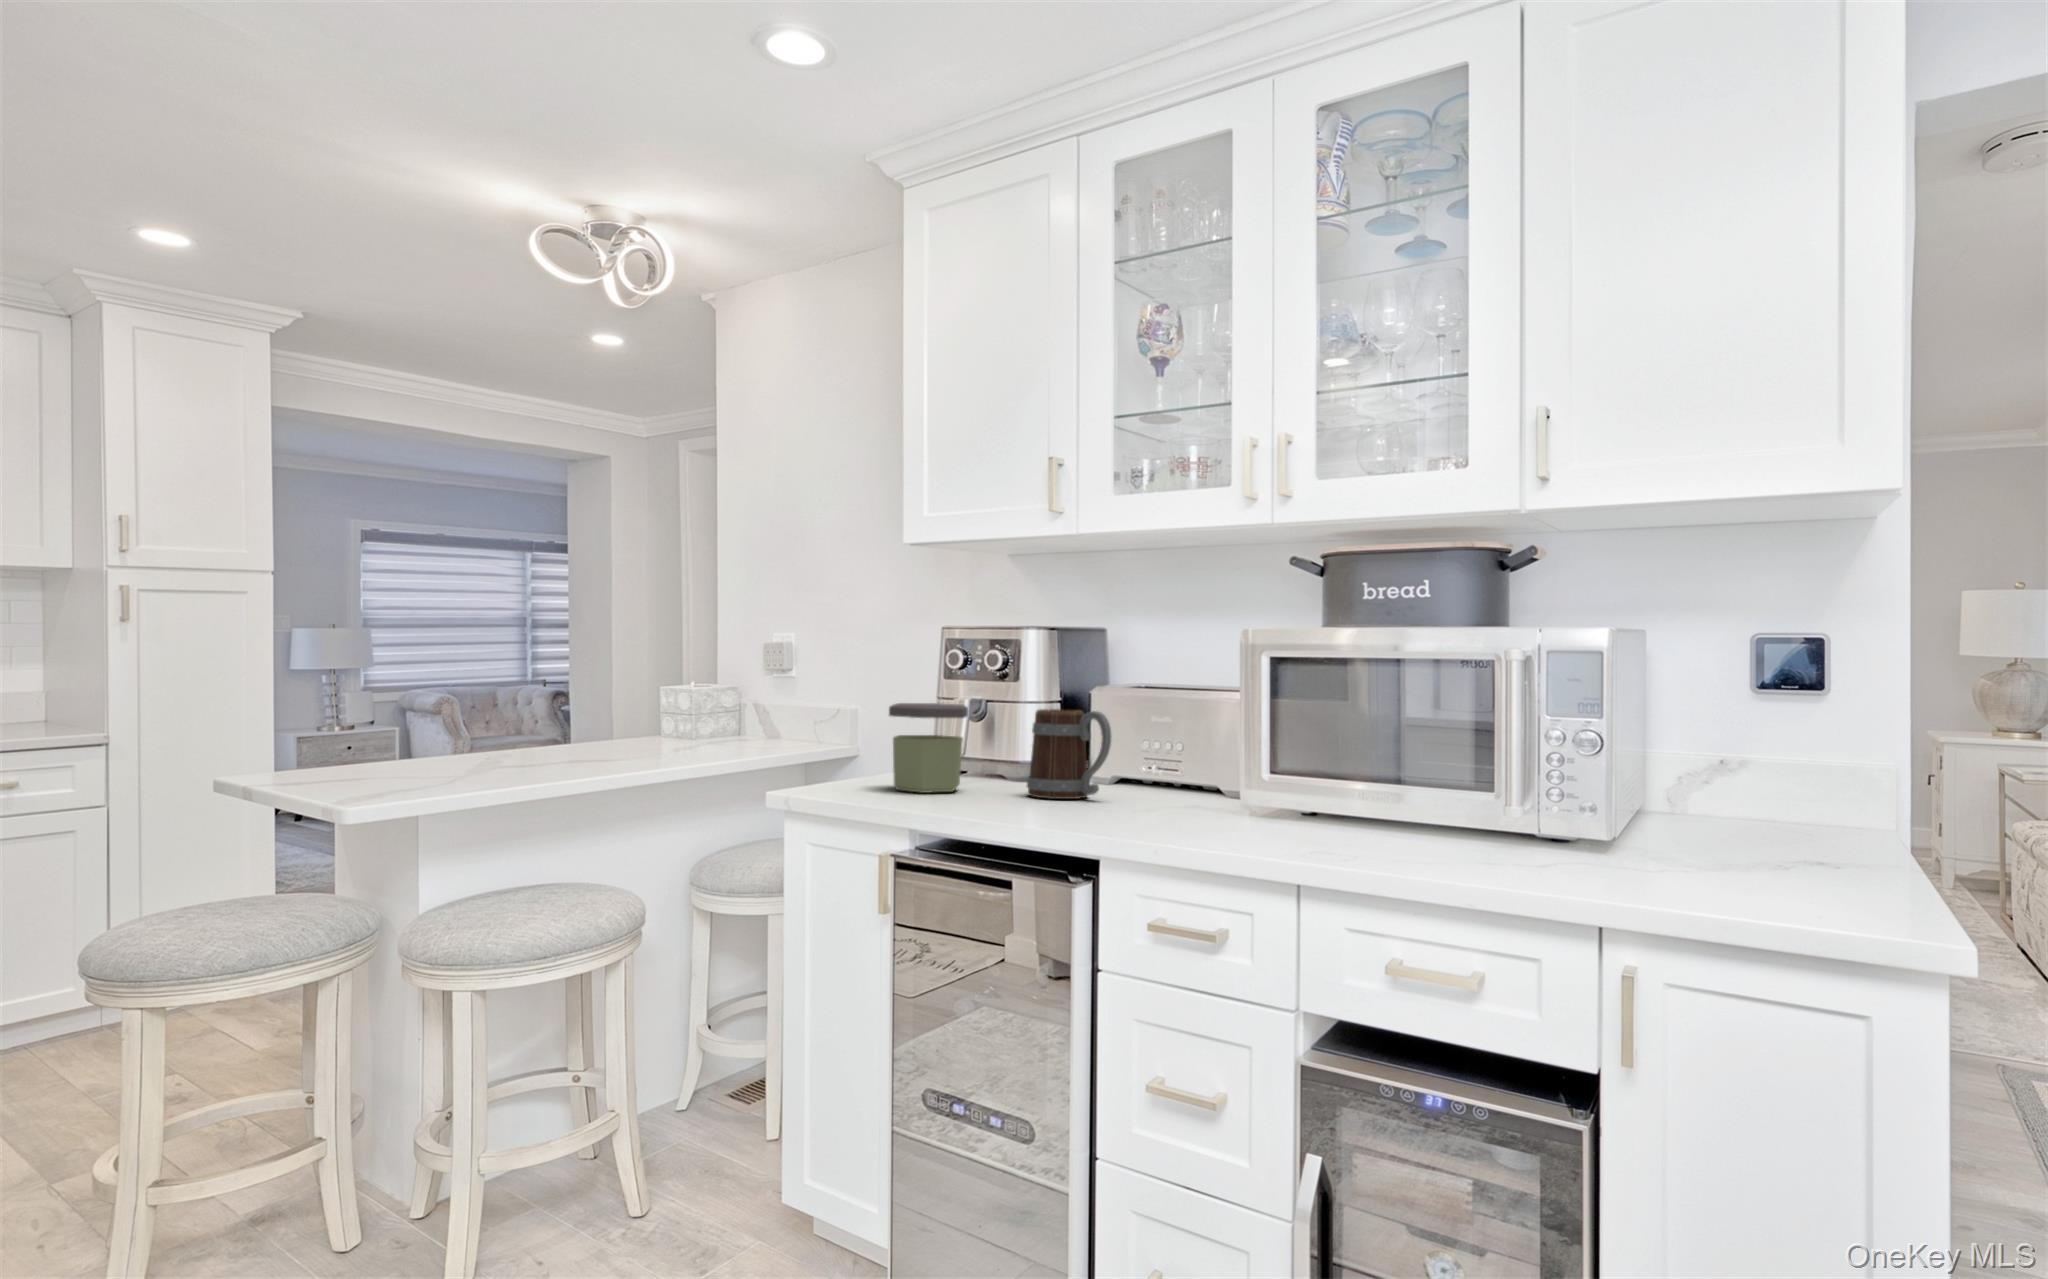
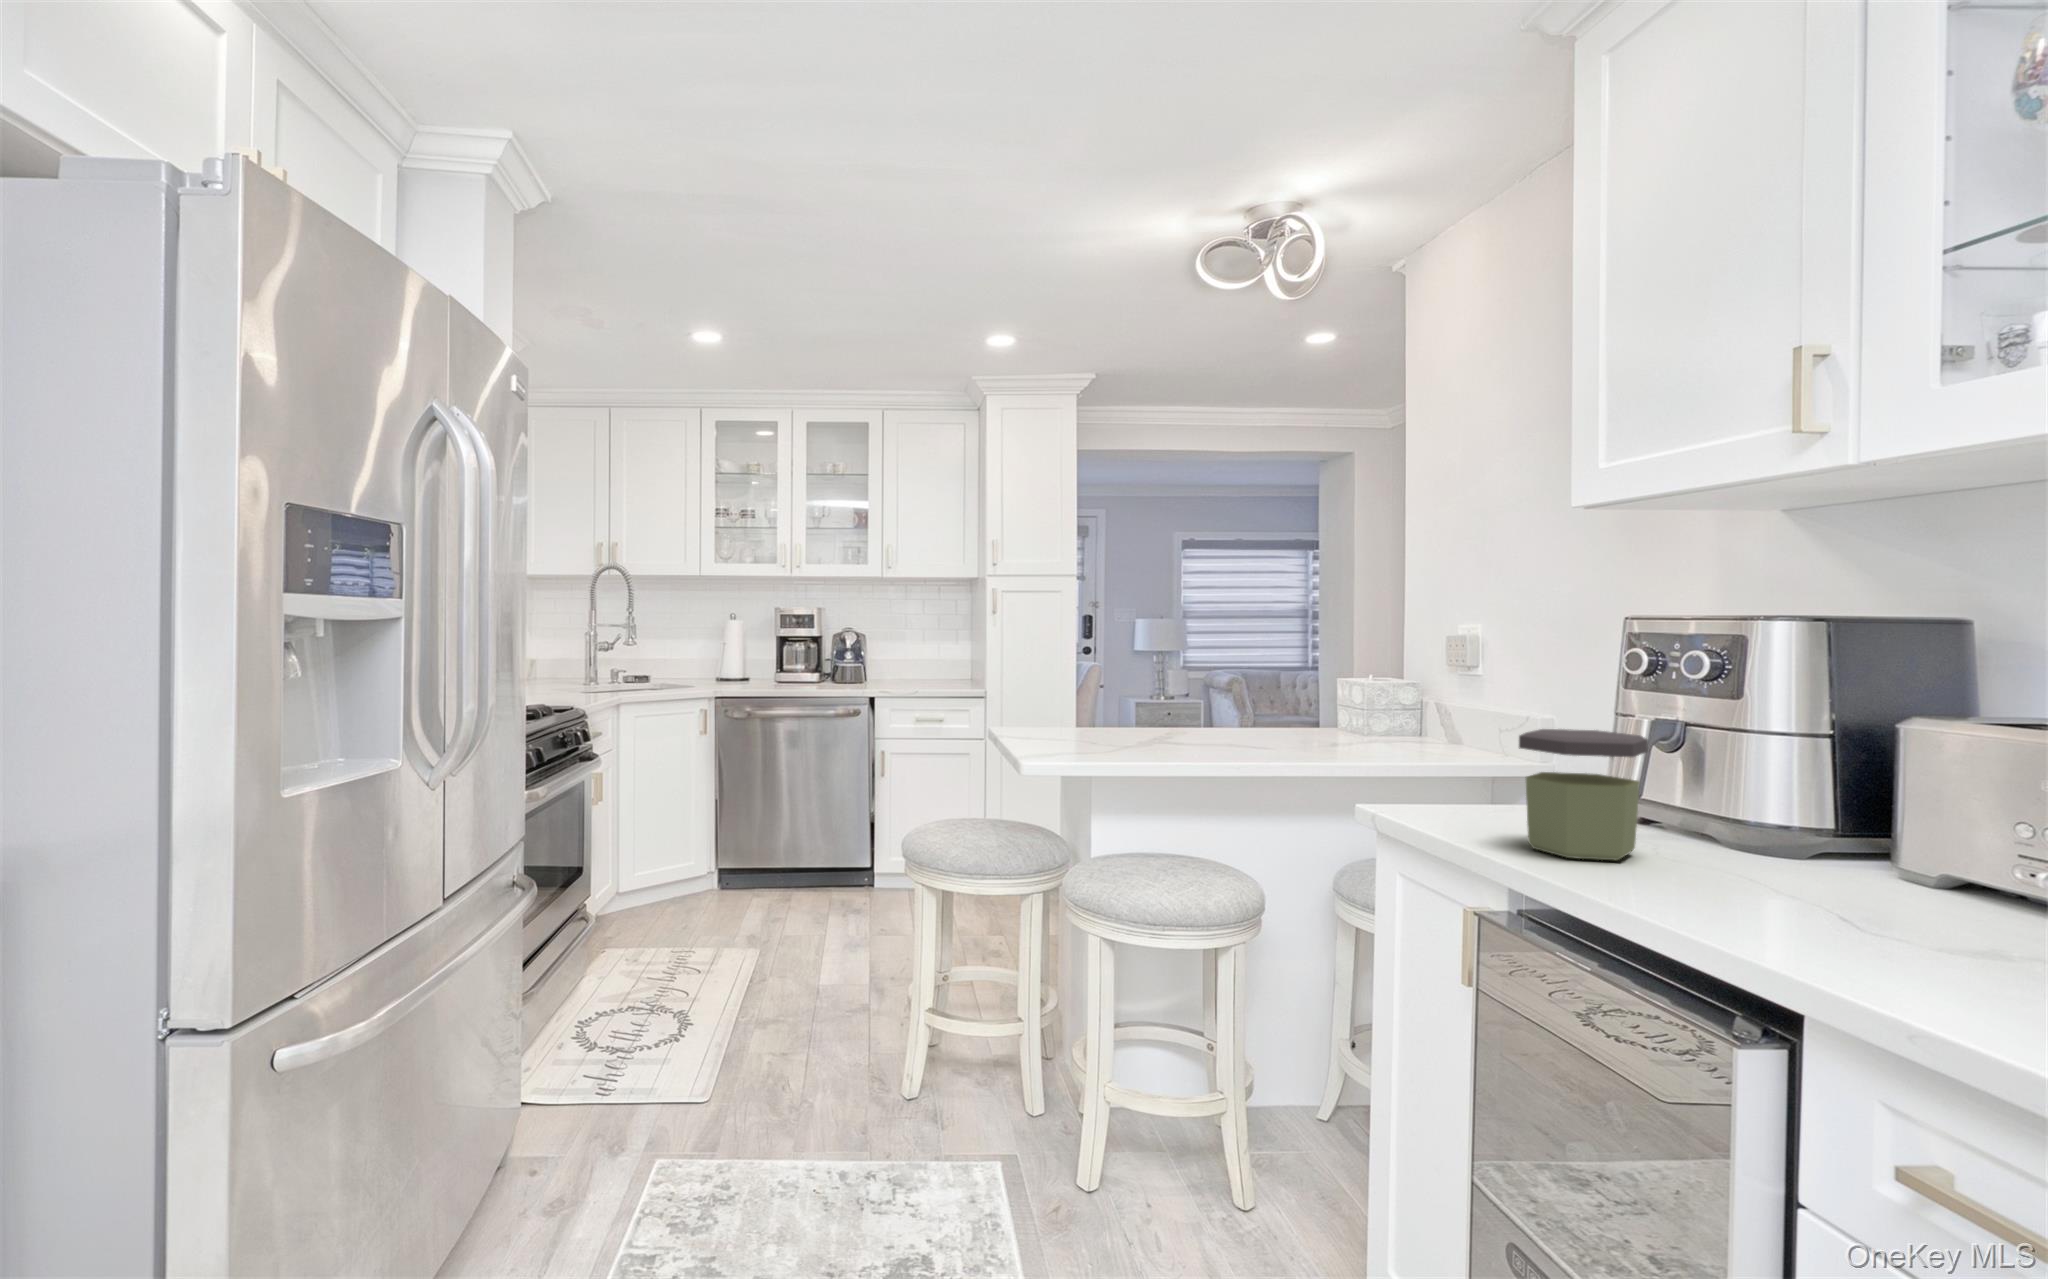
mug: present [1027,709,1112,799] -> none [1744,750,1909,899]

